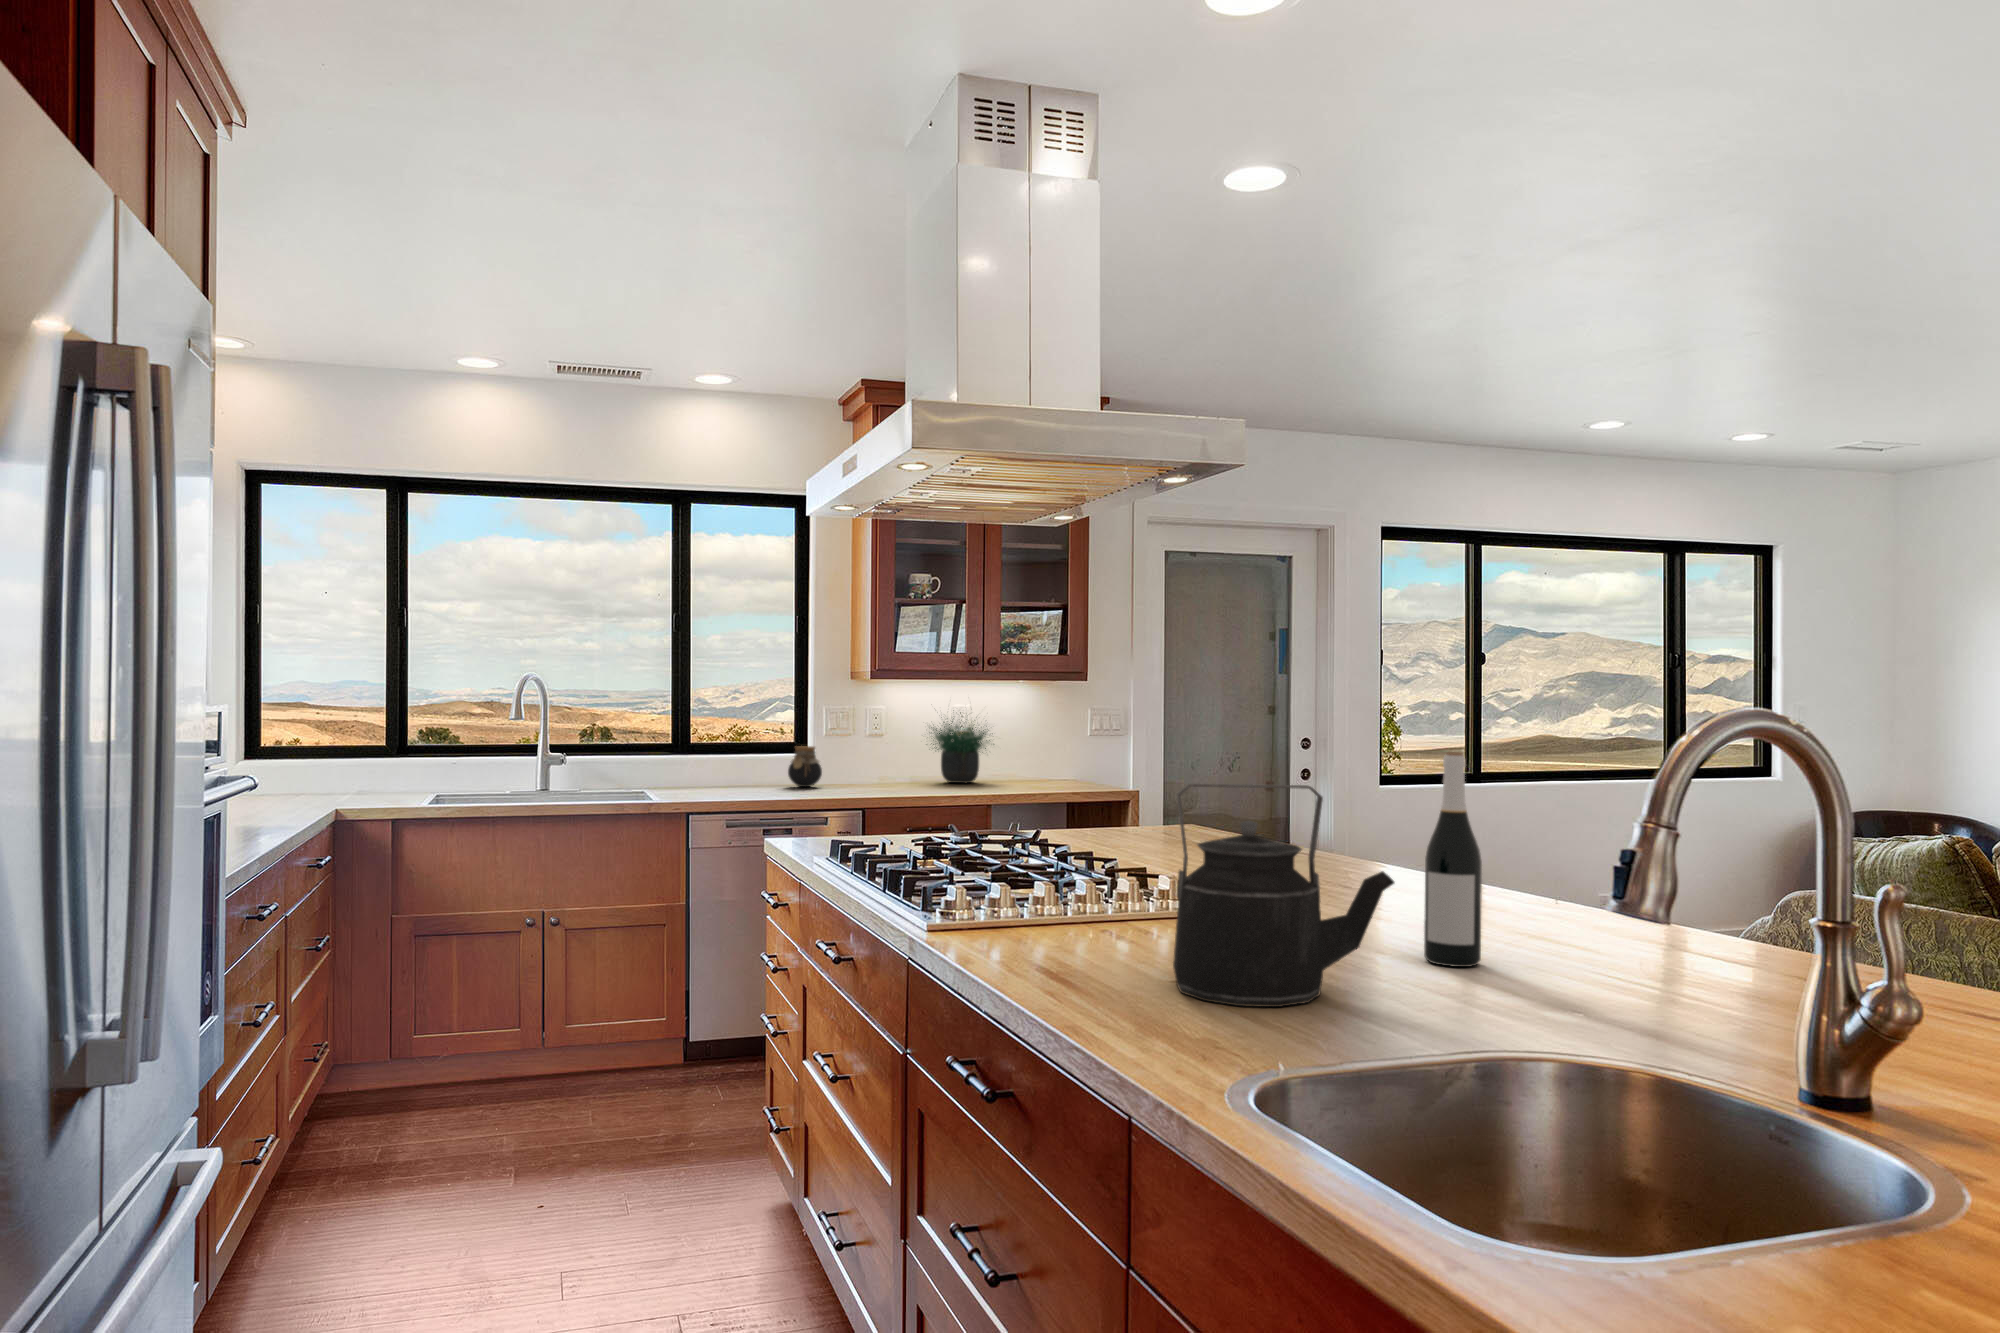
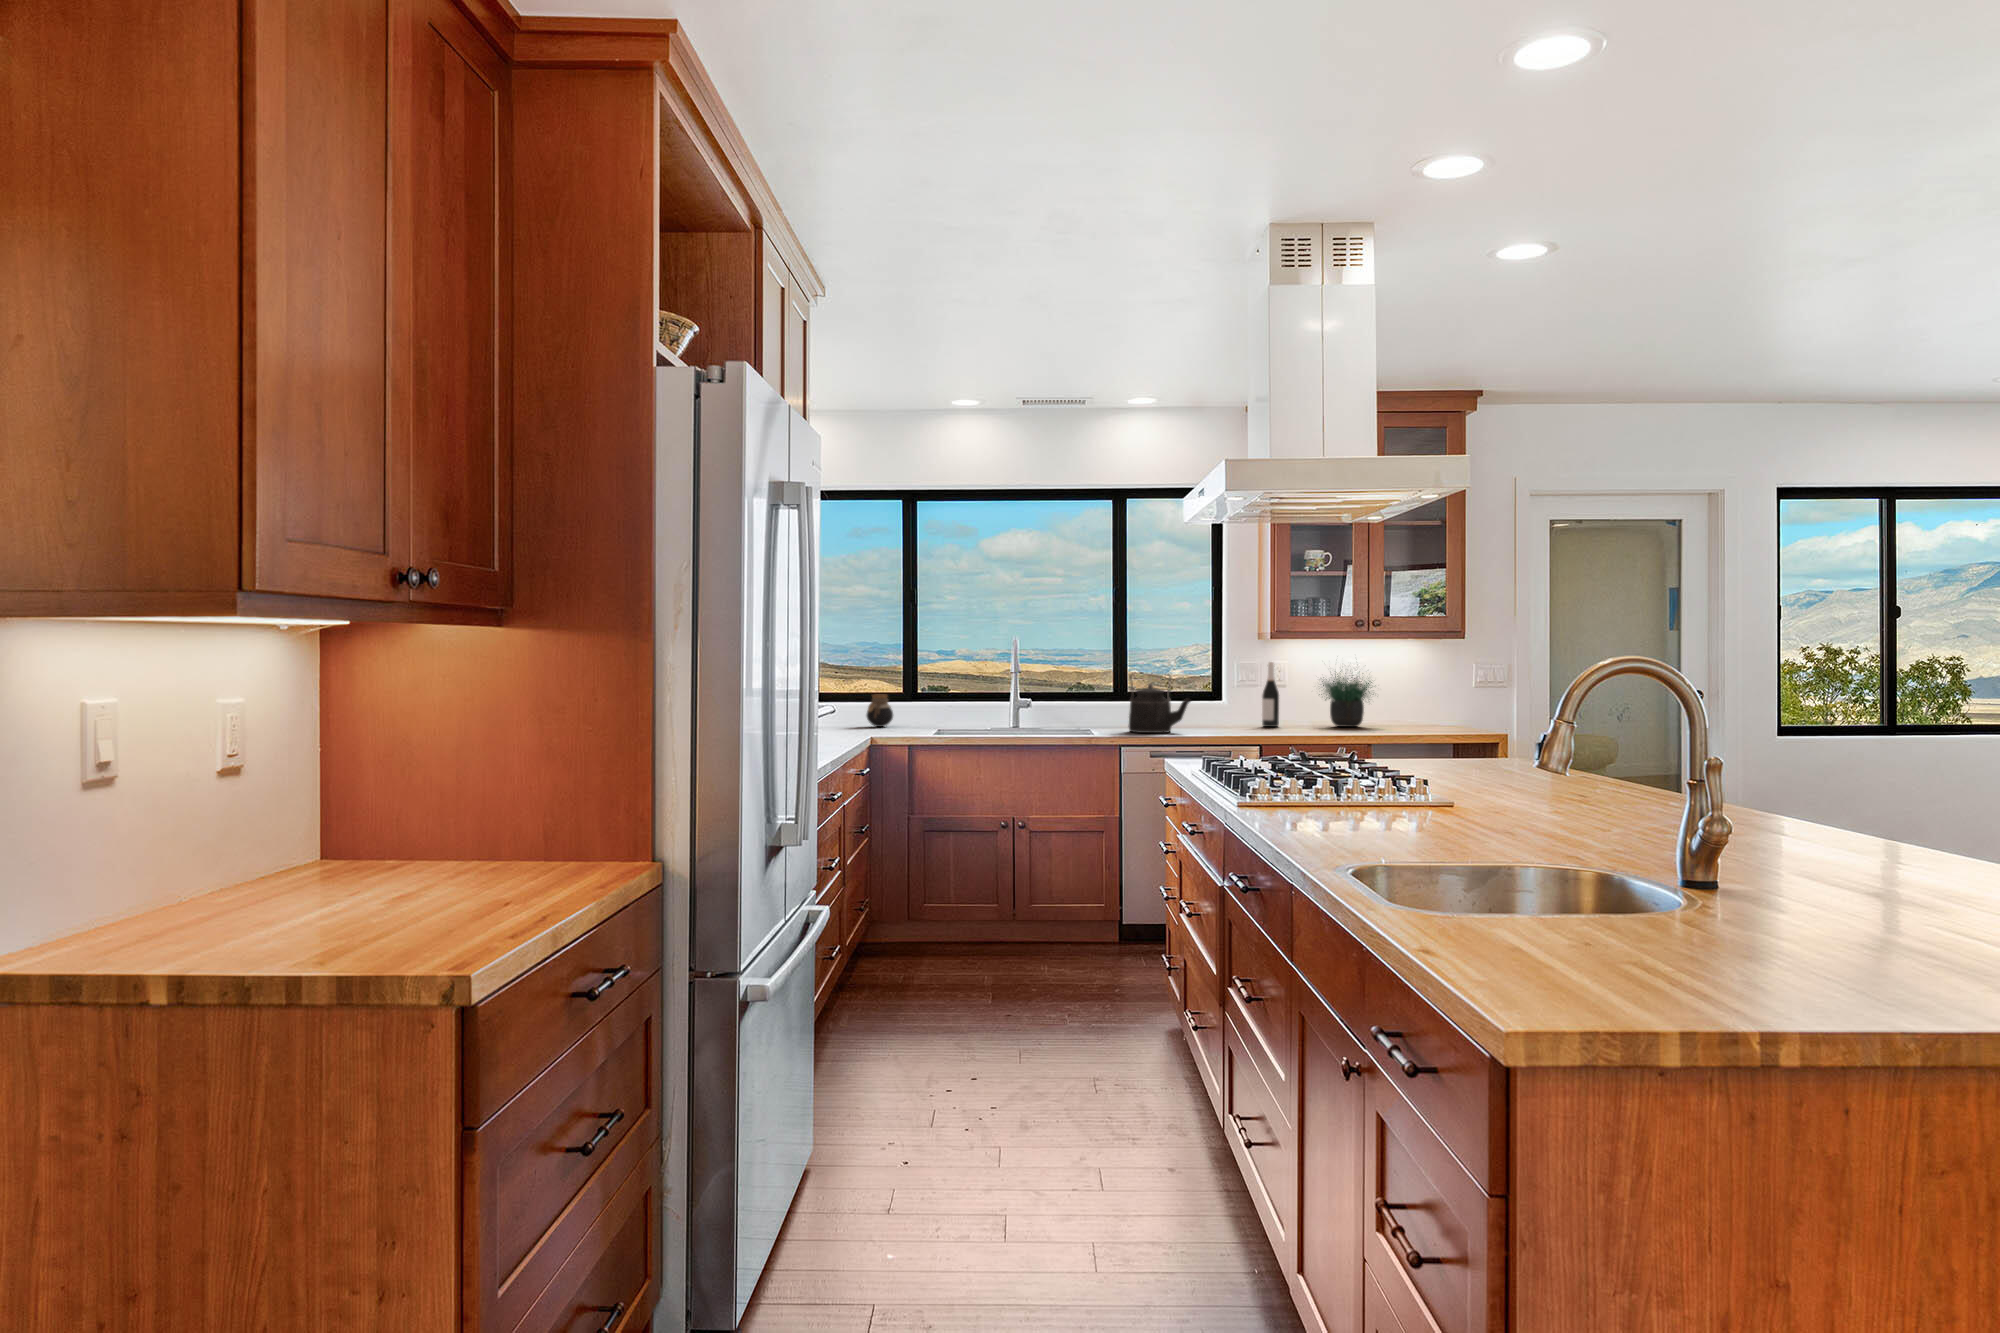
jar: present [788,746,822,787] -> present [866,695,893,727]
wine bottle: present [1424,752,1482,967] -> present [1262,662,1279,727]
kettle: present [1173,783,1394,1007] -> present [1129,674,1191,733]

